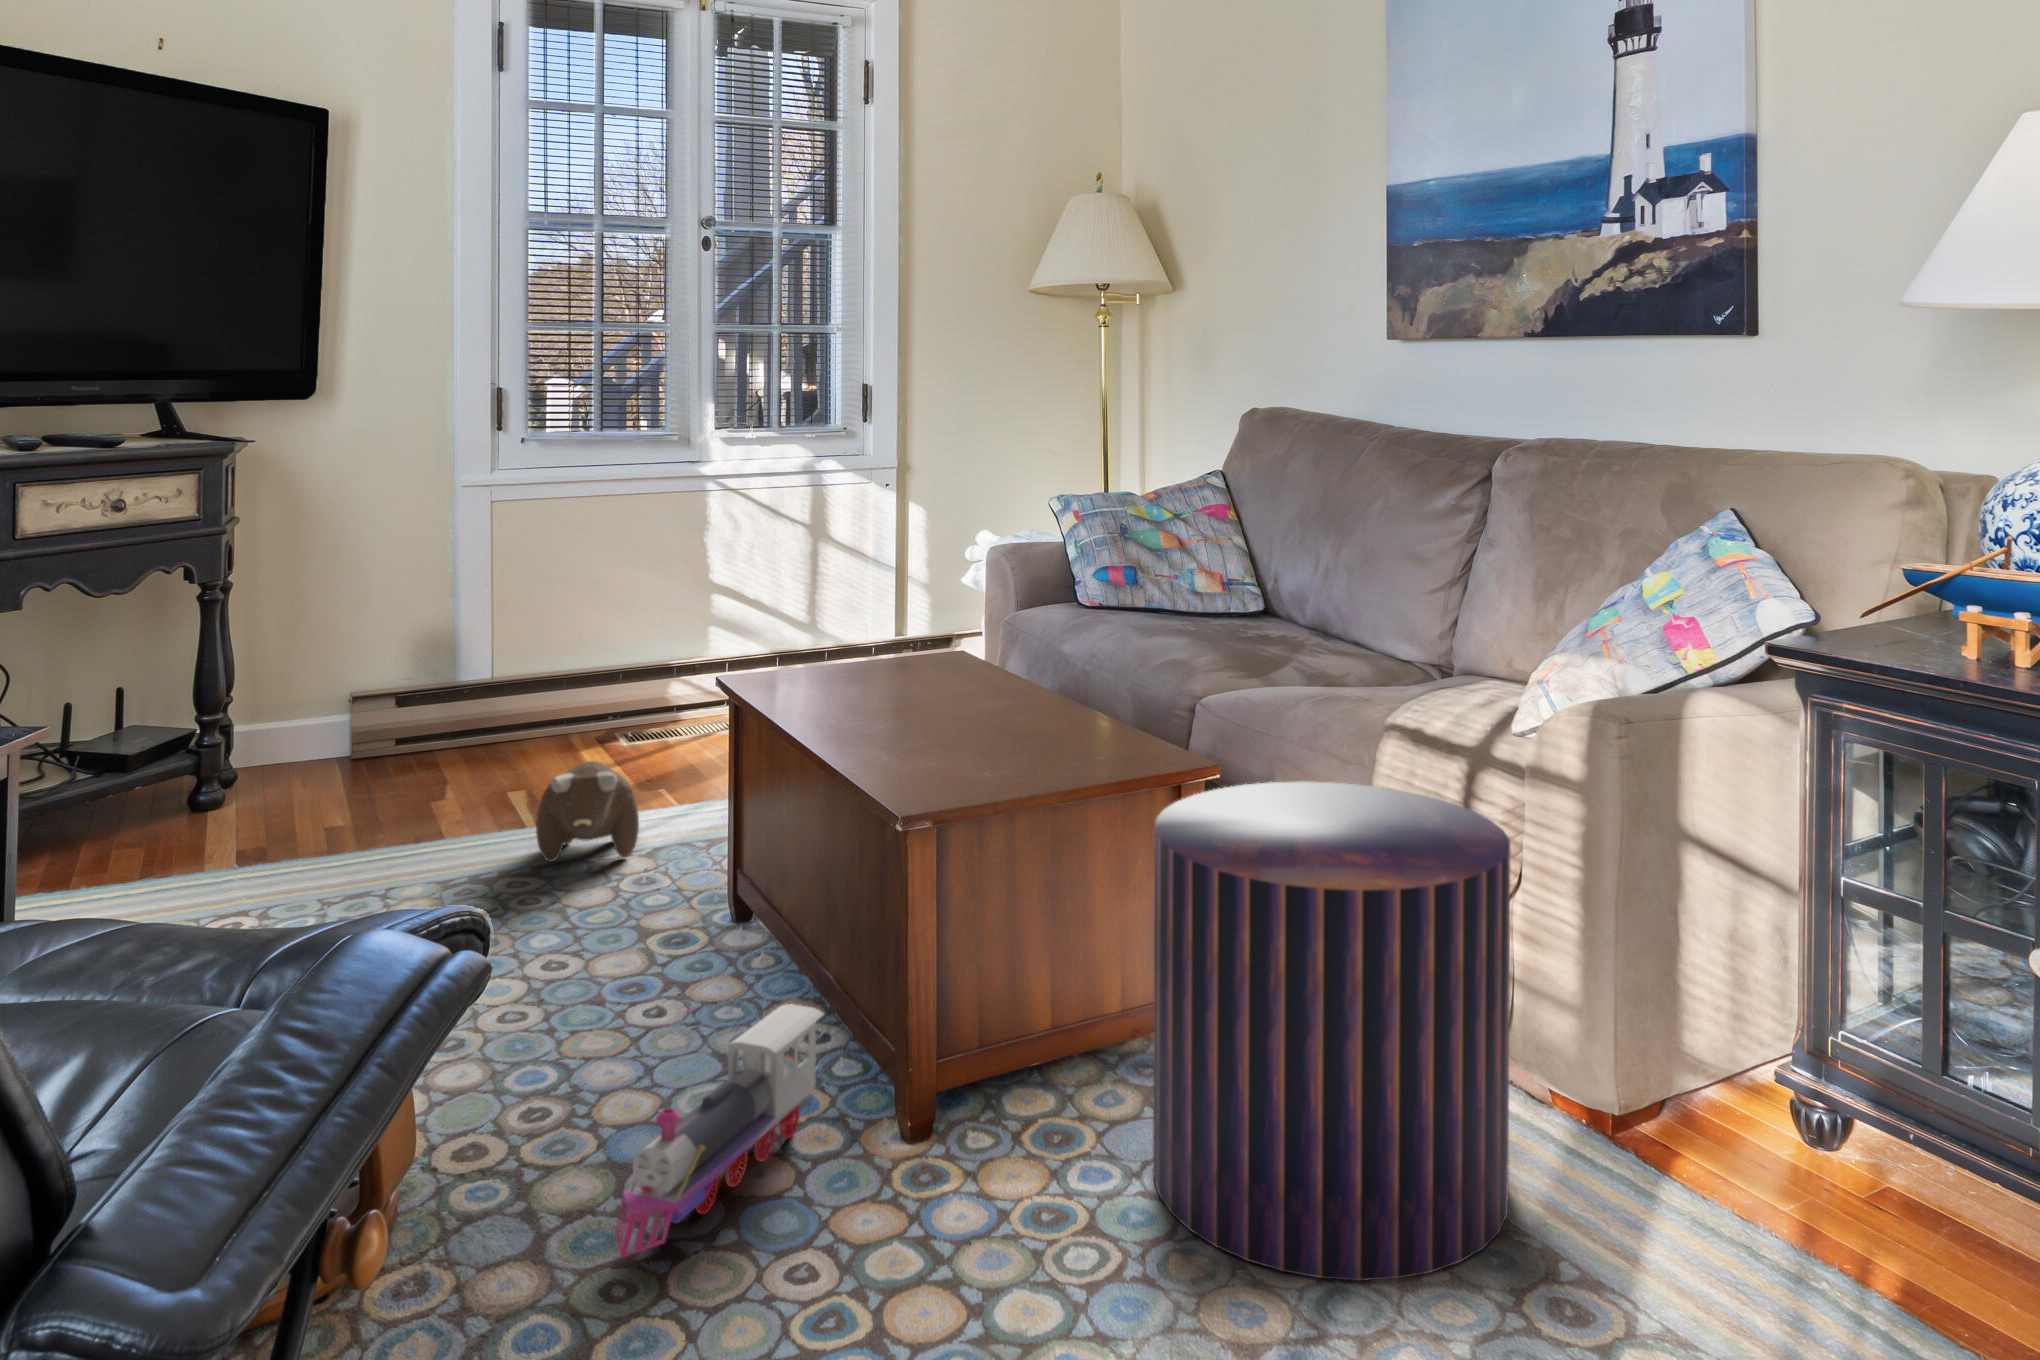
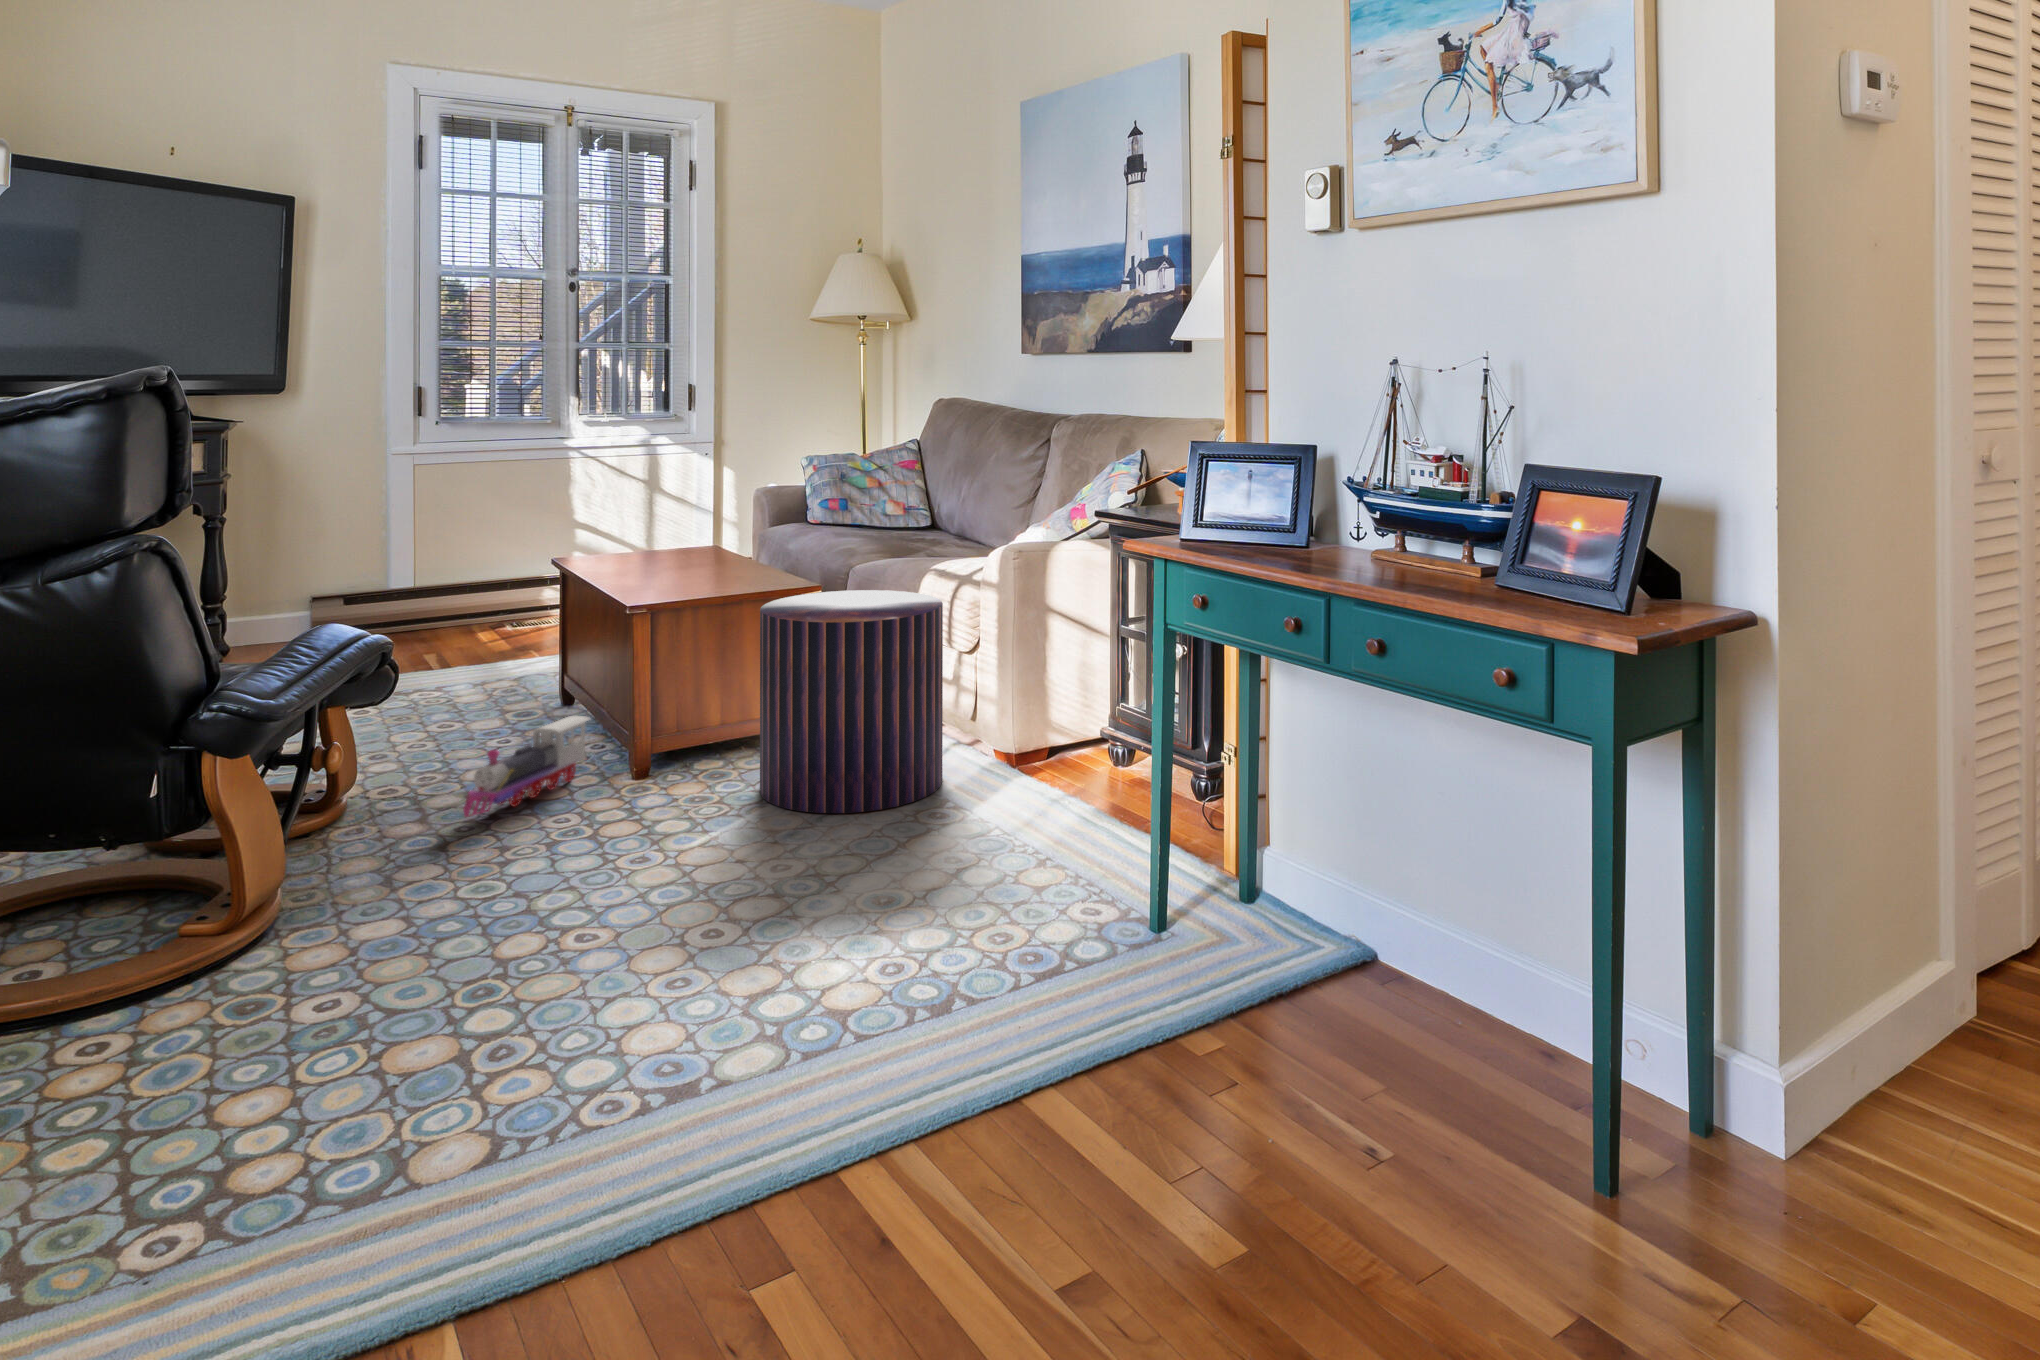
plush toy: present [536,761,639,862] -> none [439,620,507,682]

